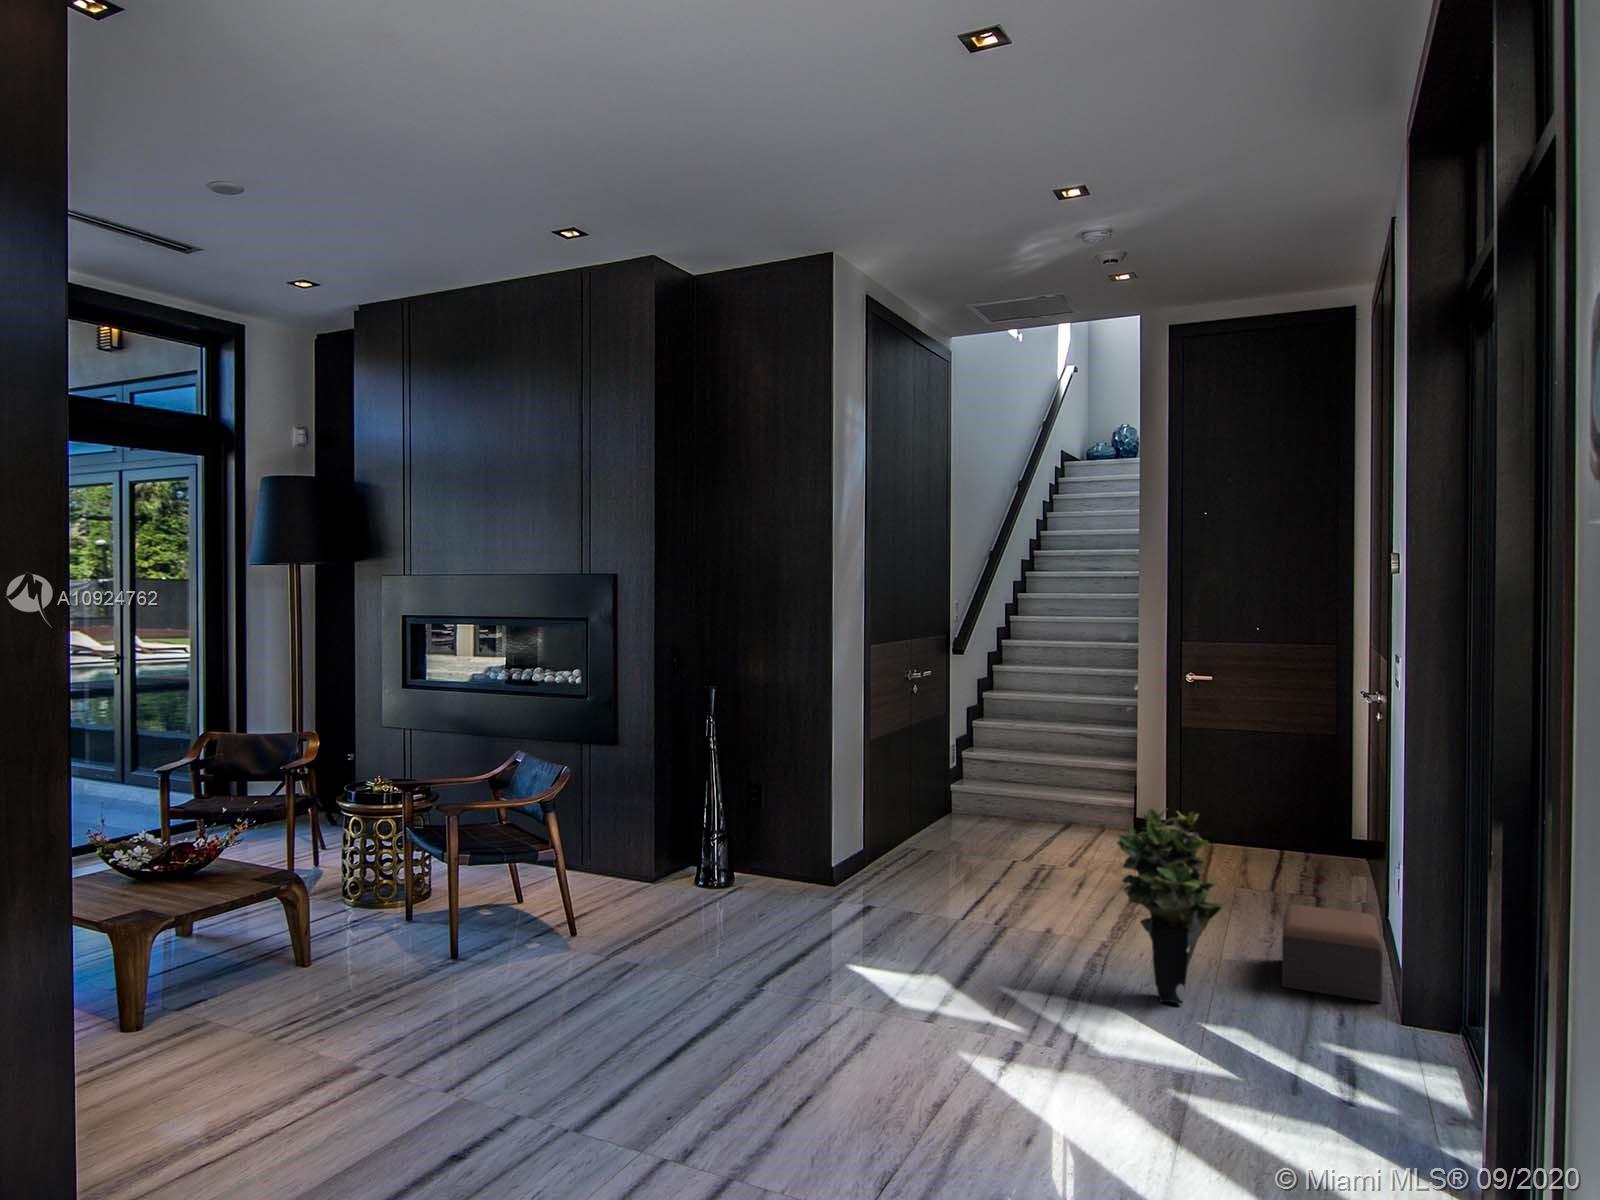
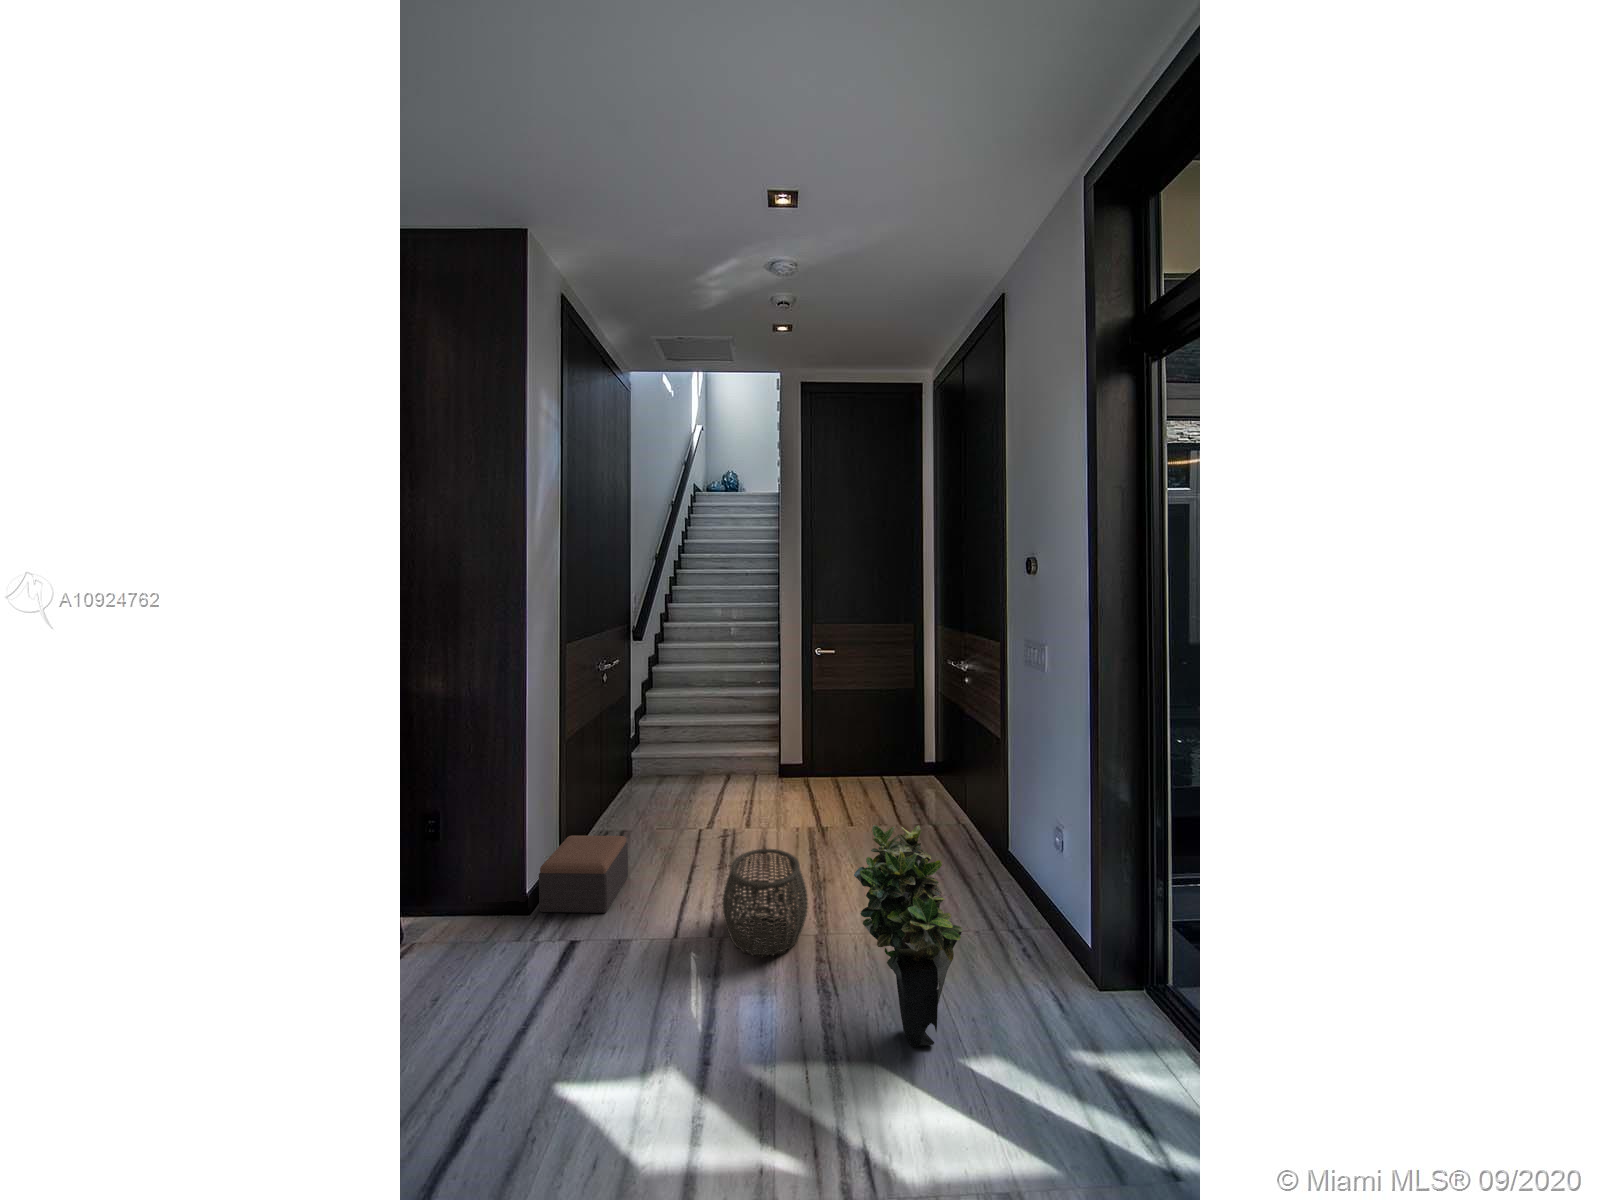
woven basket: none [1008,847,1099,941] -> present [722,849,808,957]
footstool: present [1282,904,1383,1002] -> present [539,835,628,913]

